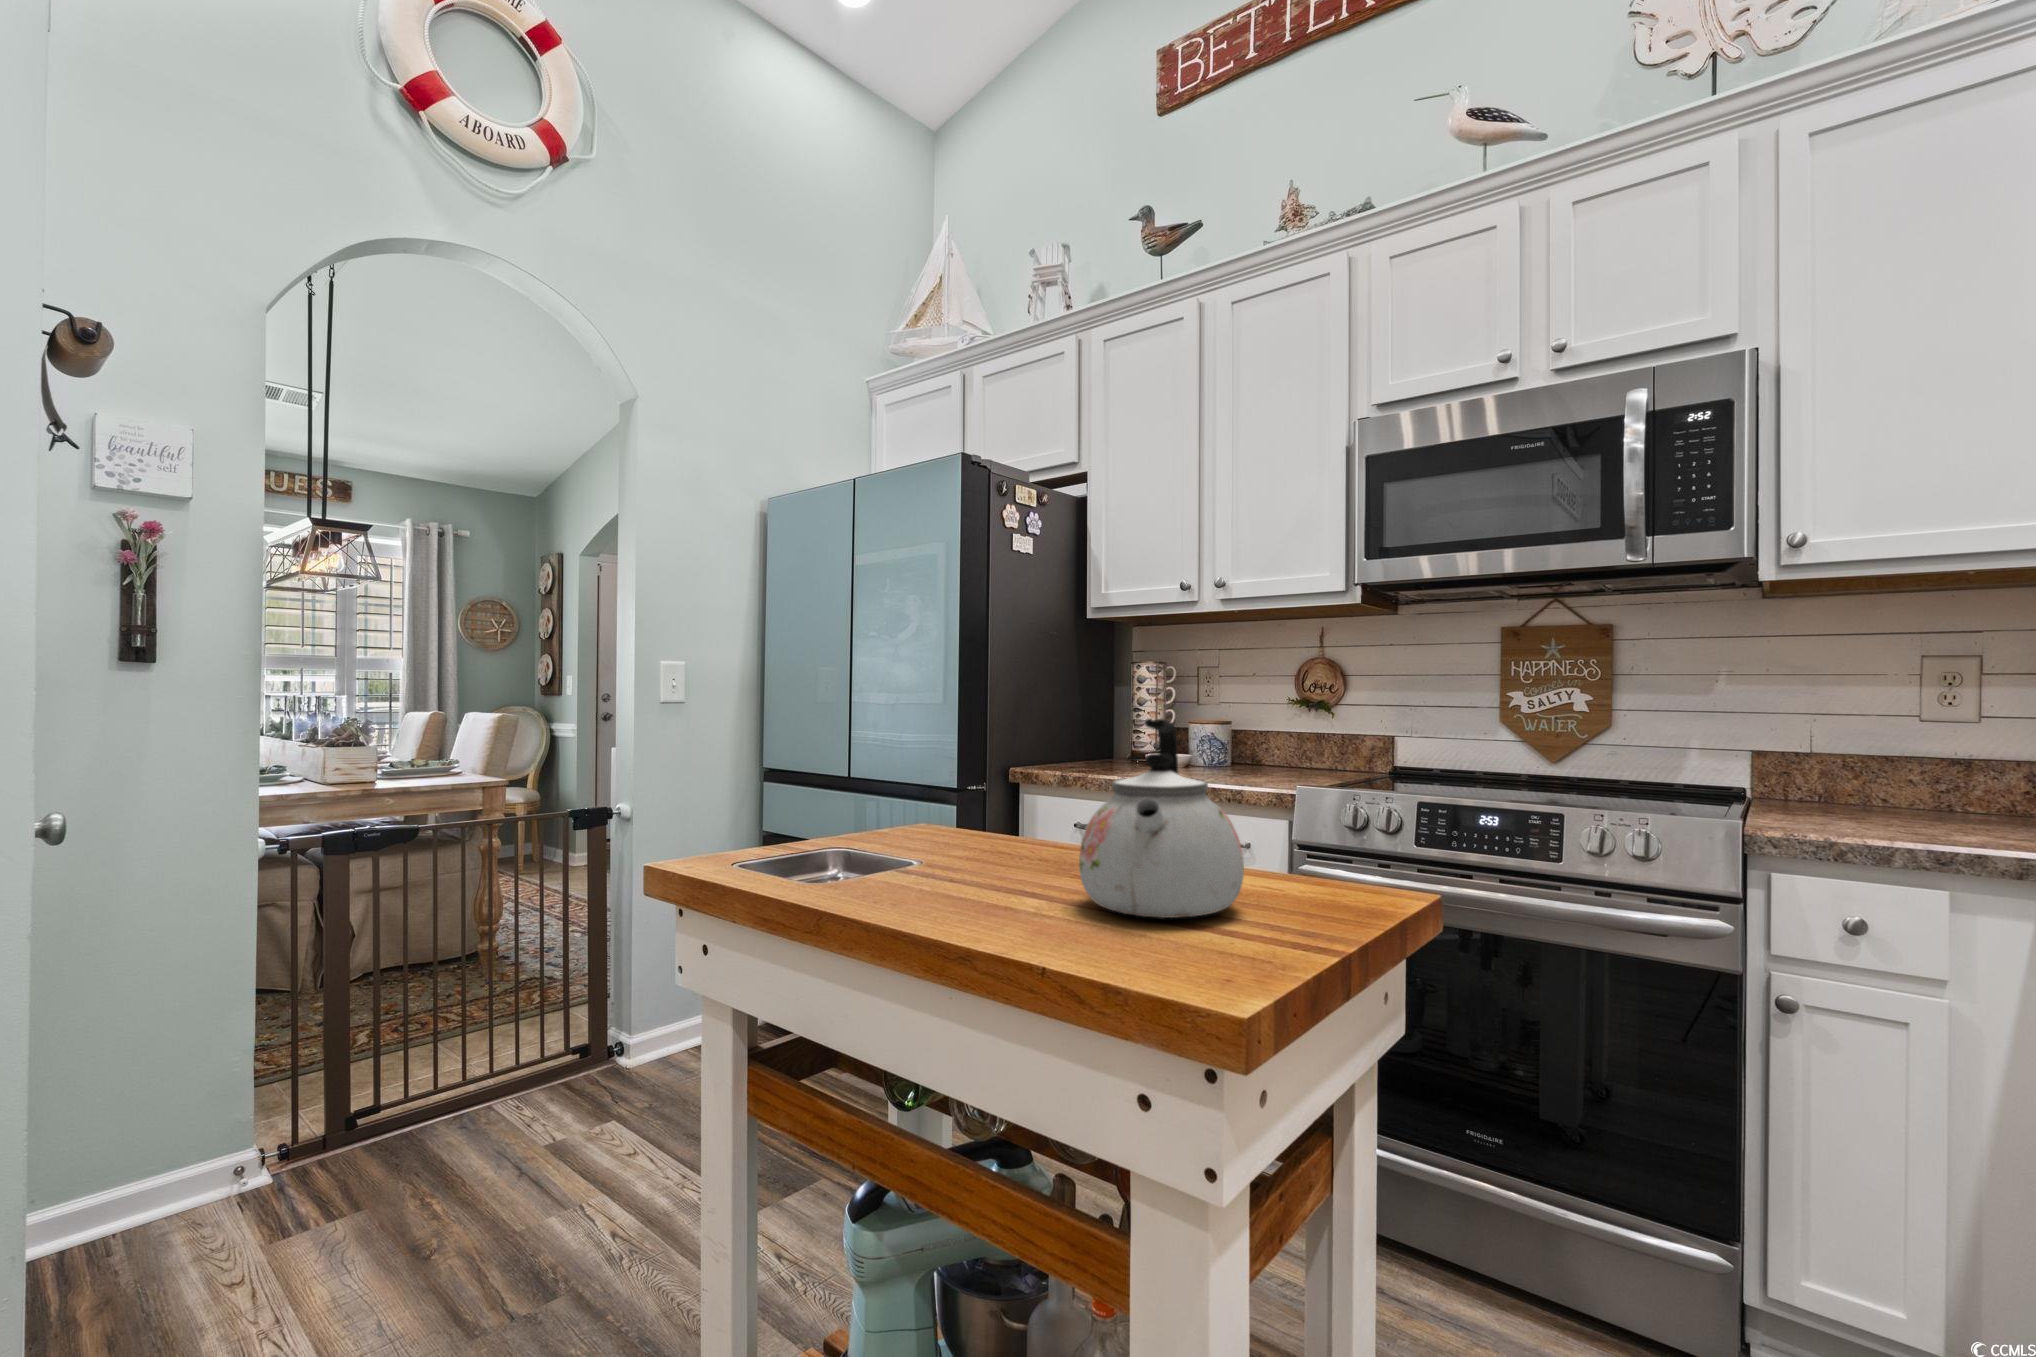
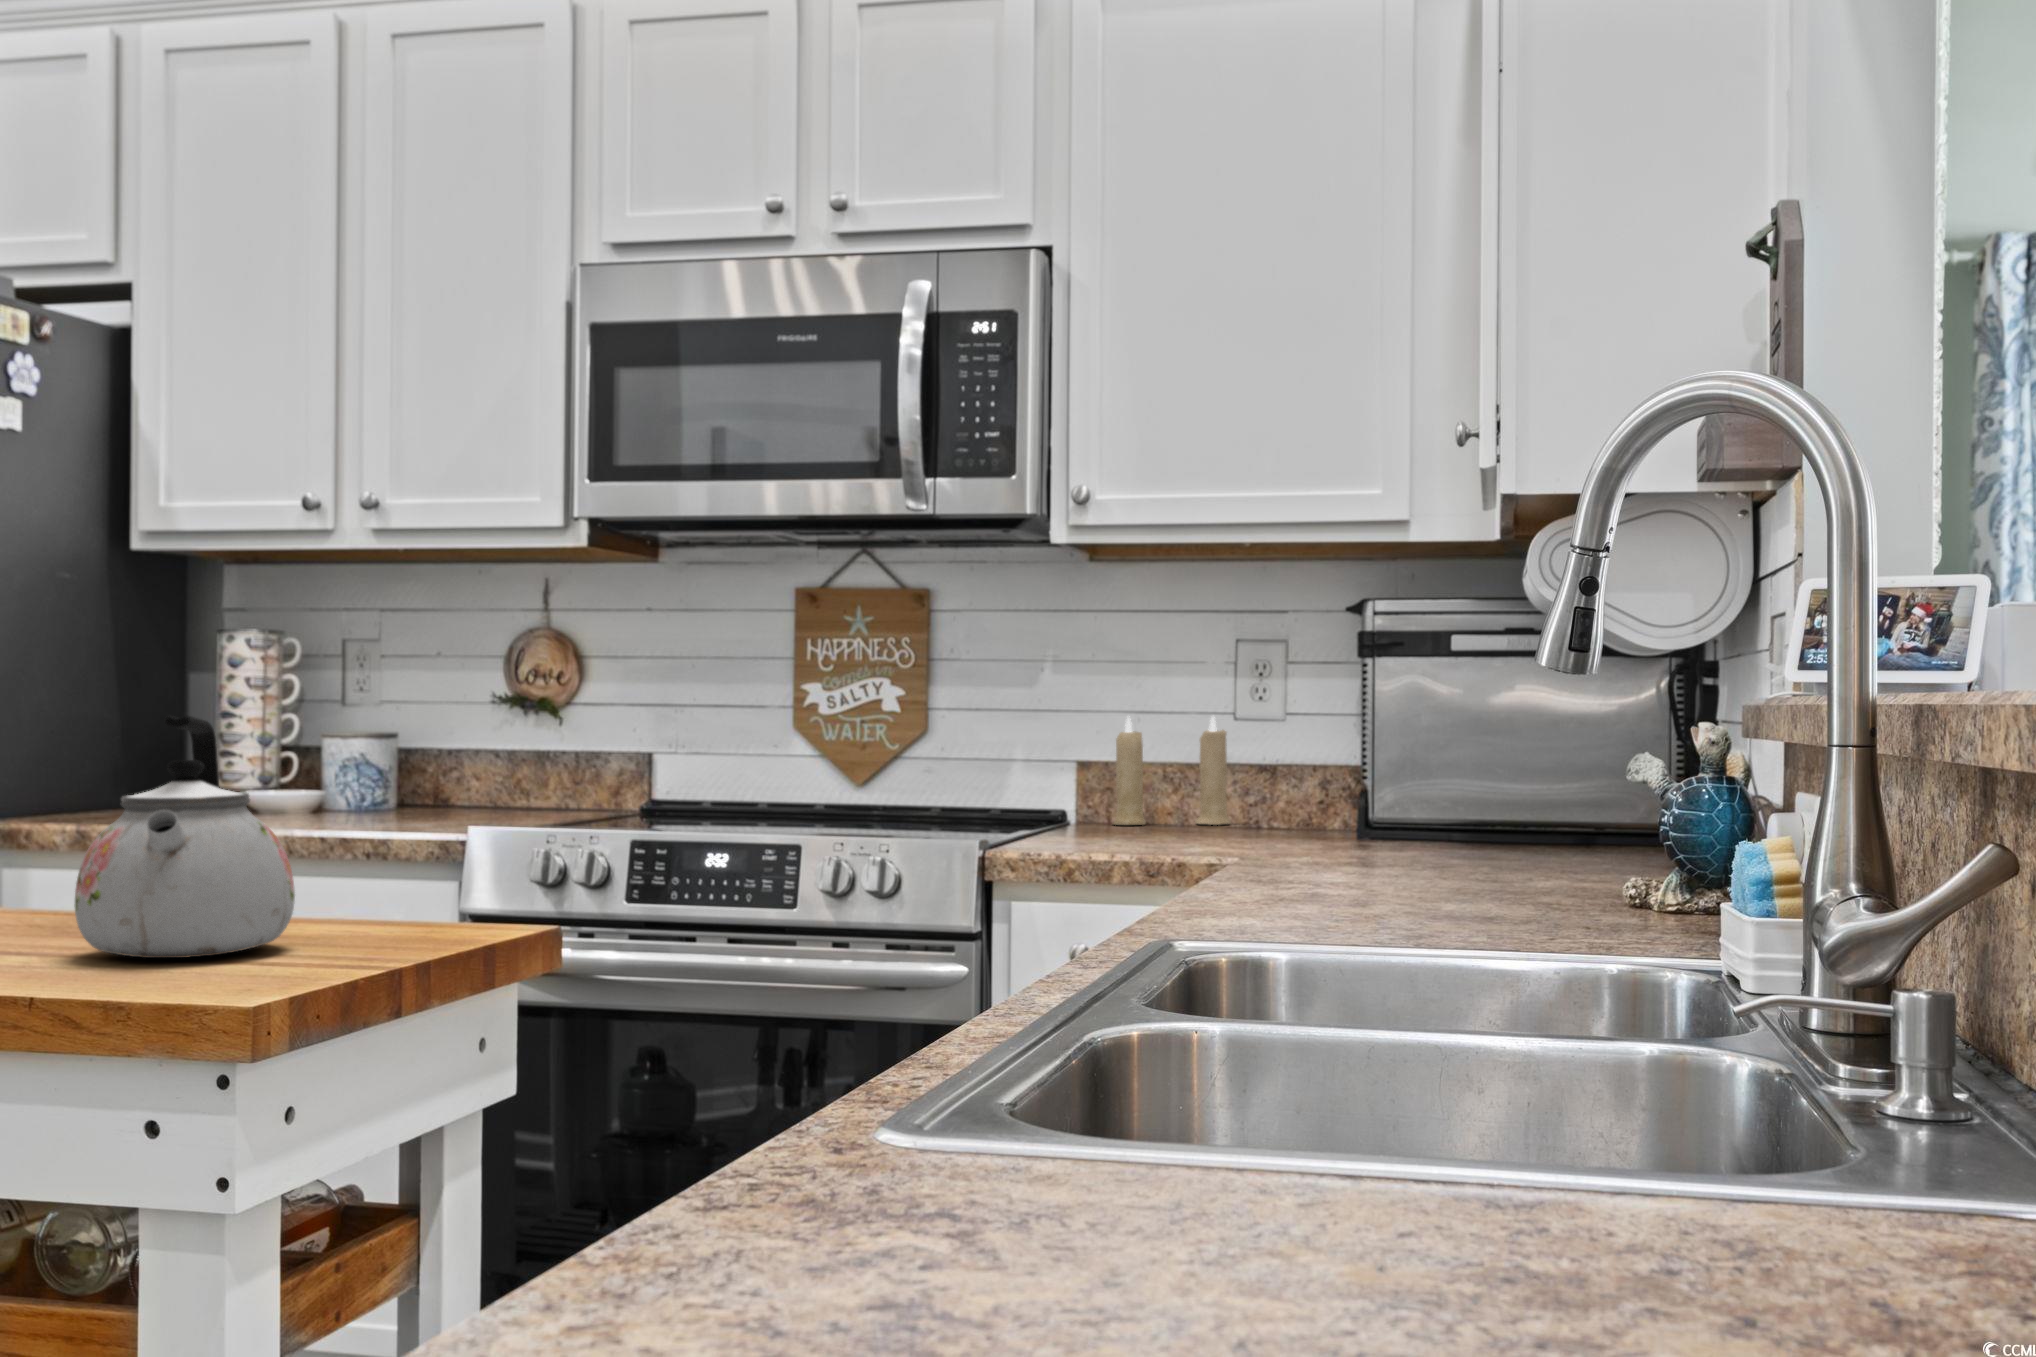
candle: none [1793,715,1921,807] -> present [1113,717,1231,825]

